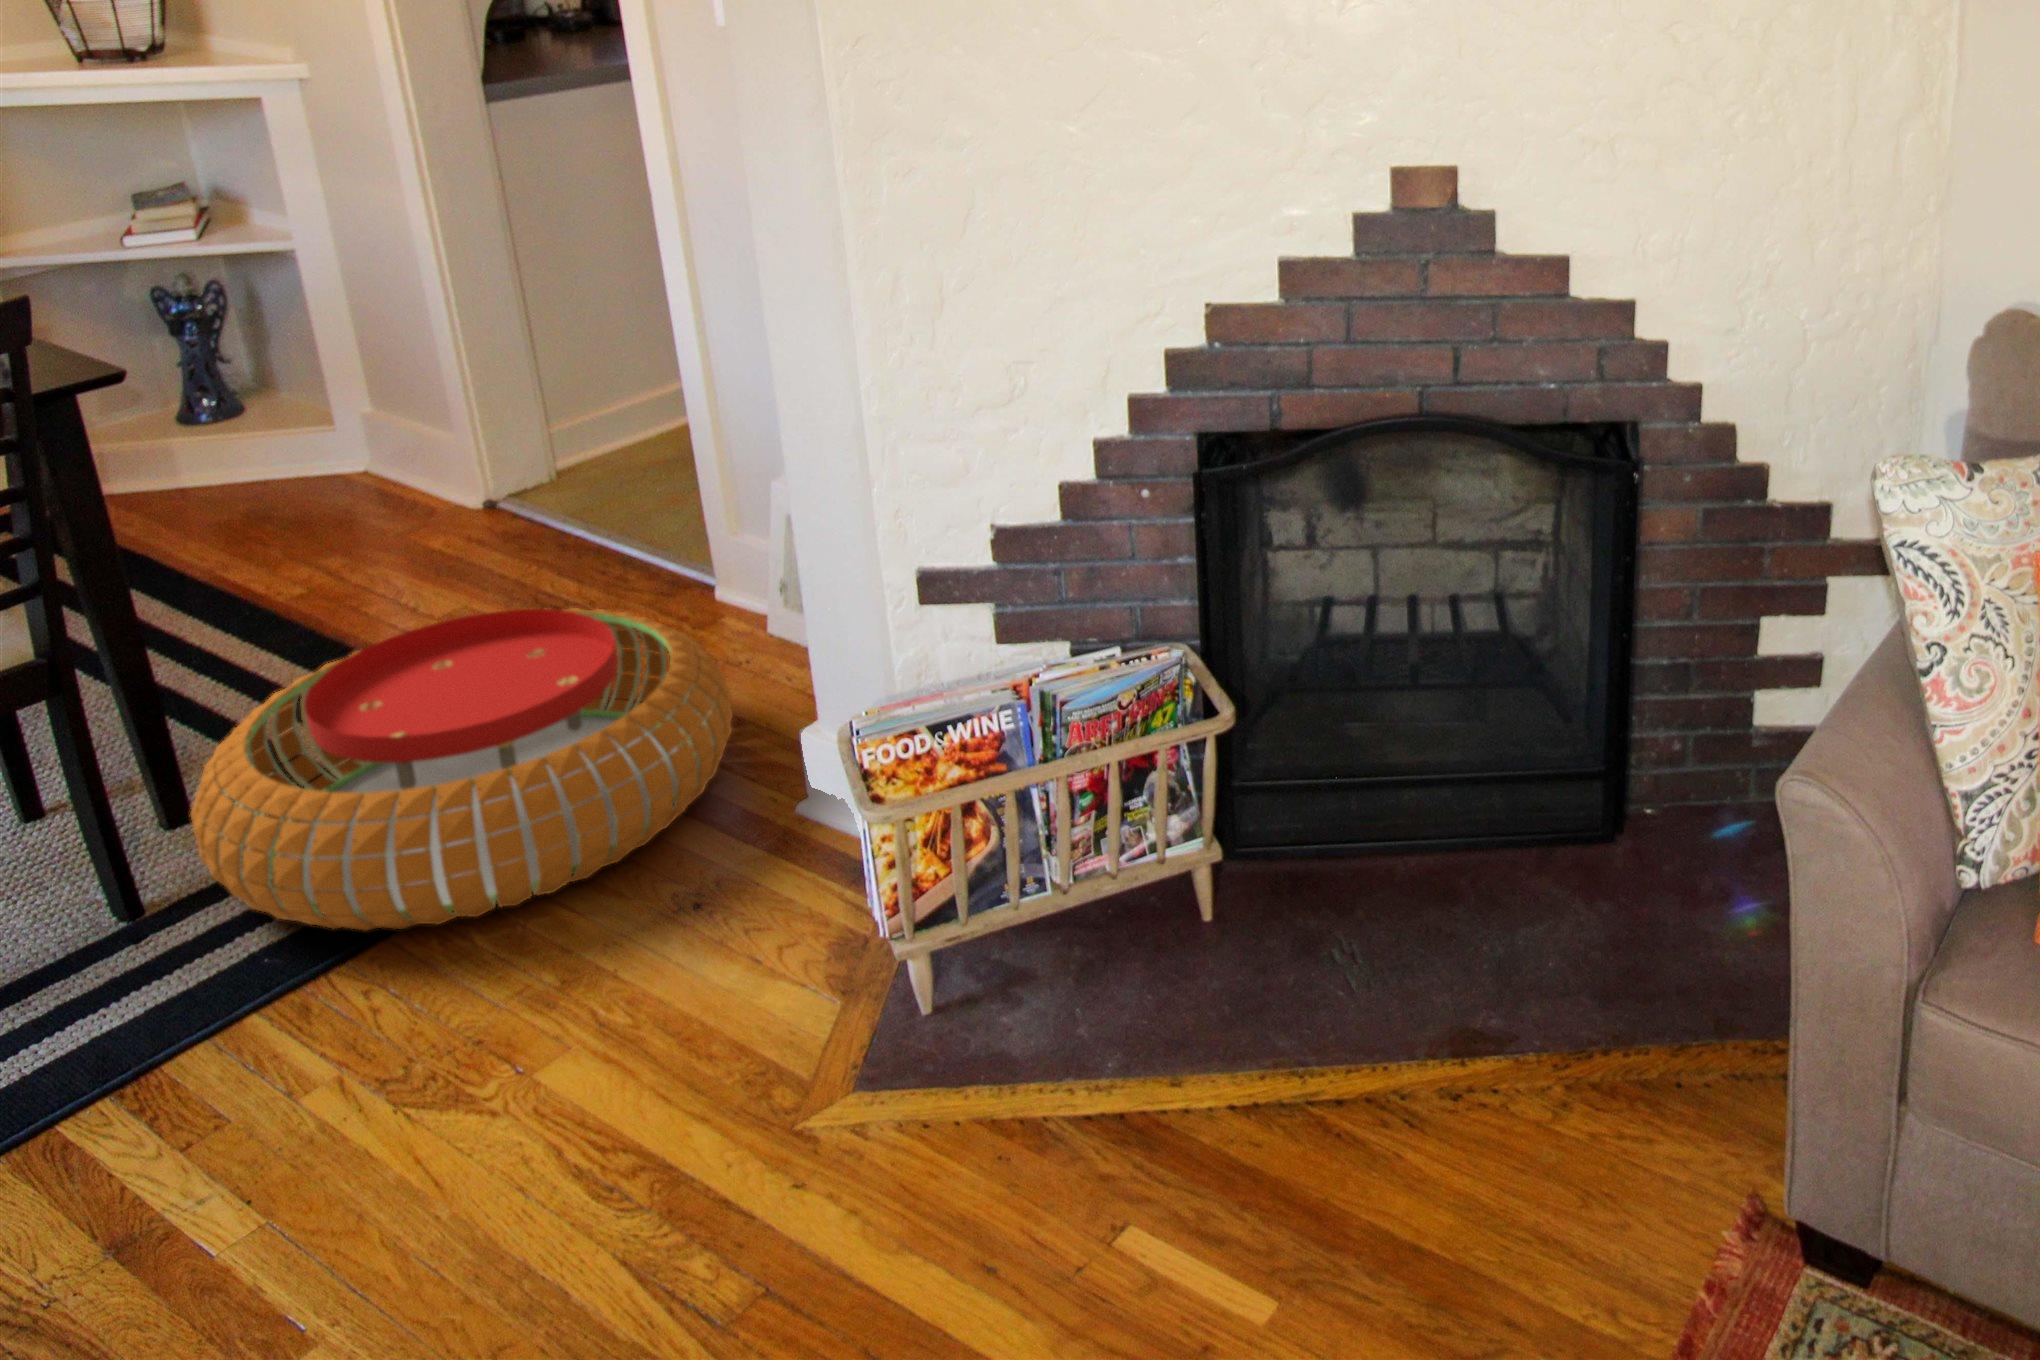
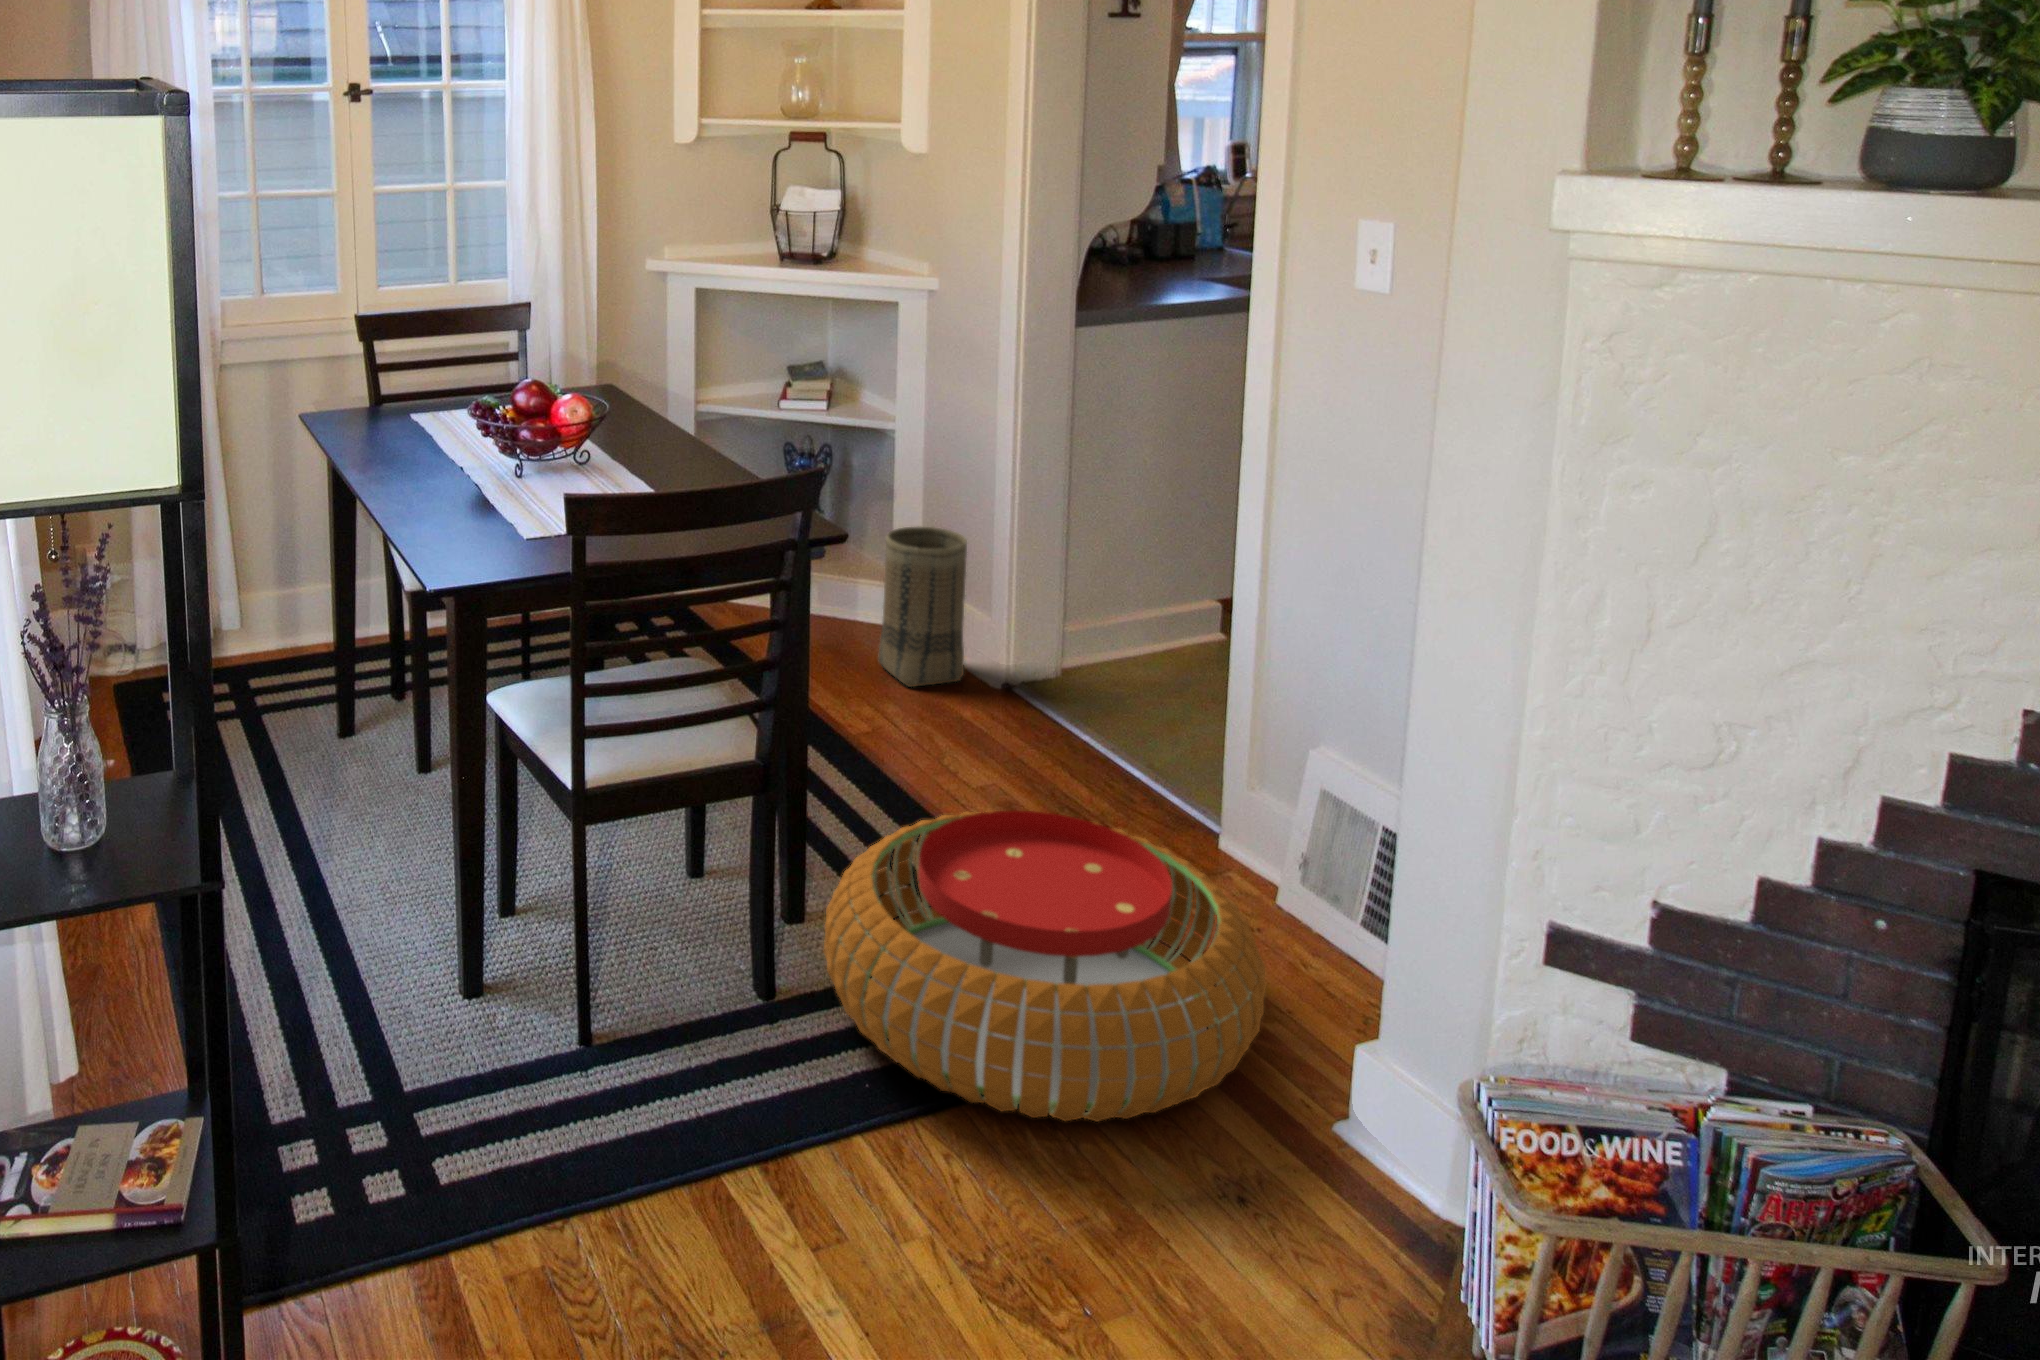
basket: none [294,349,435,530] -> present [879,526,967,687]

